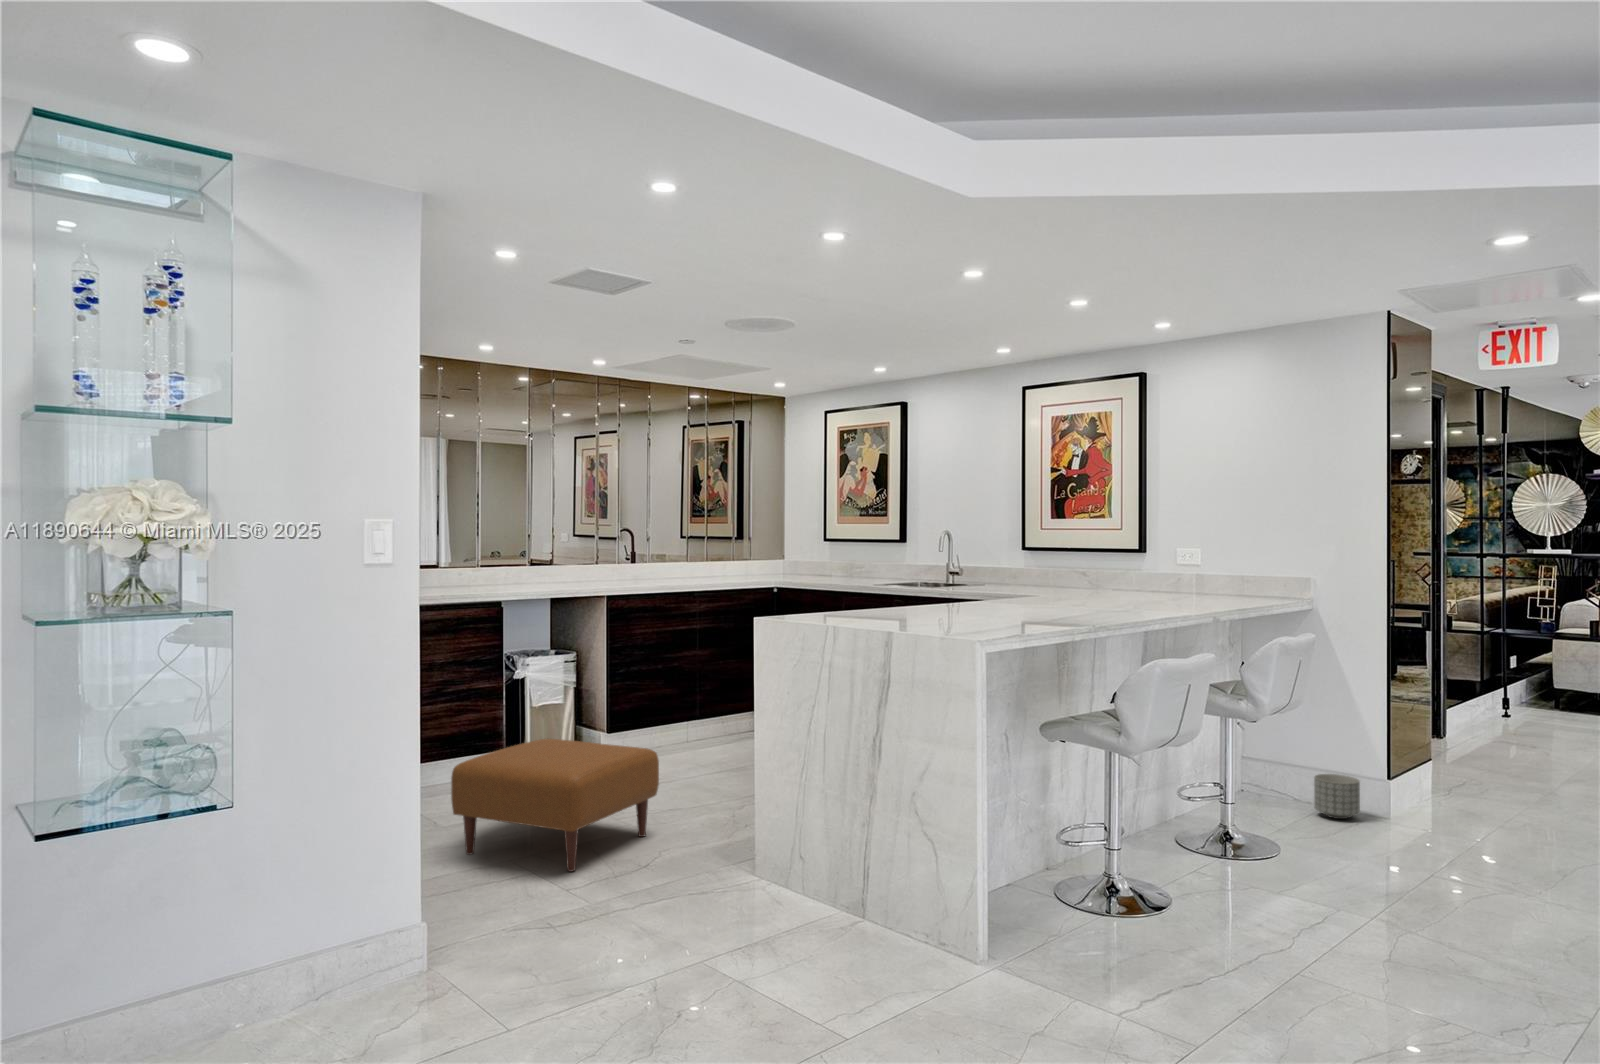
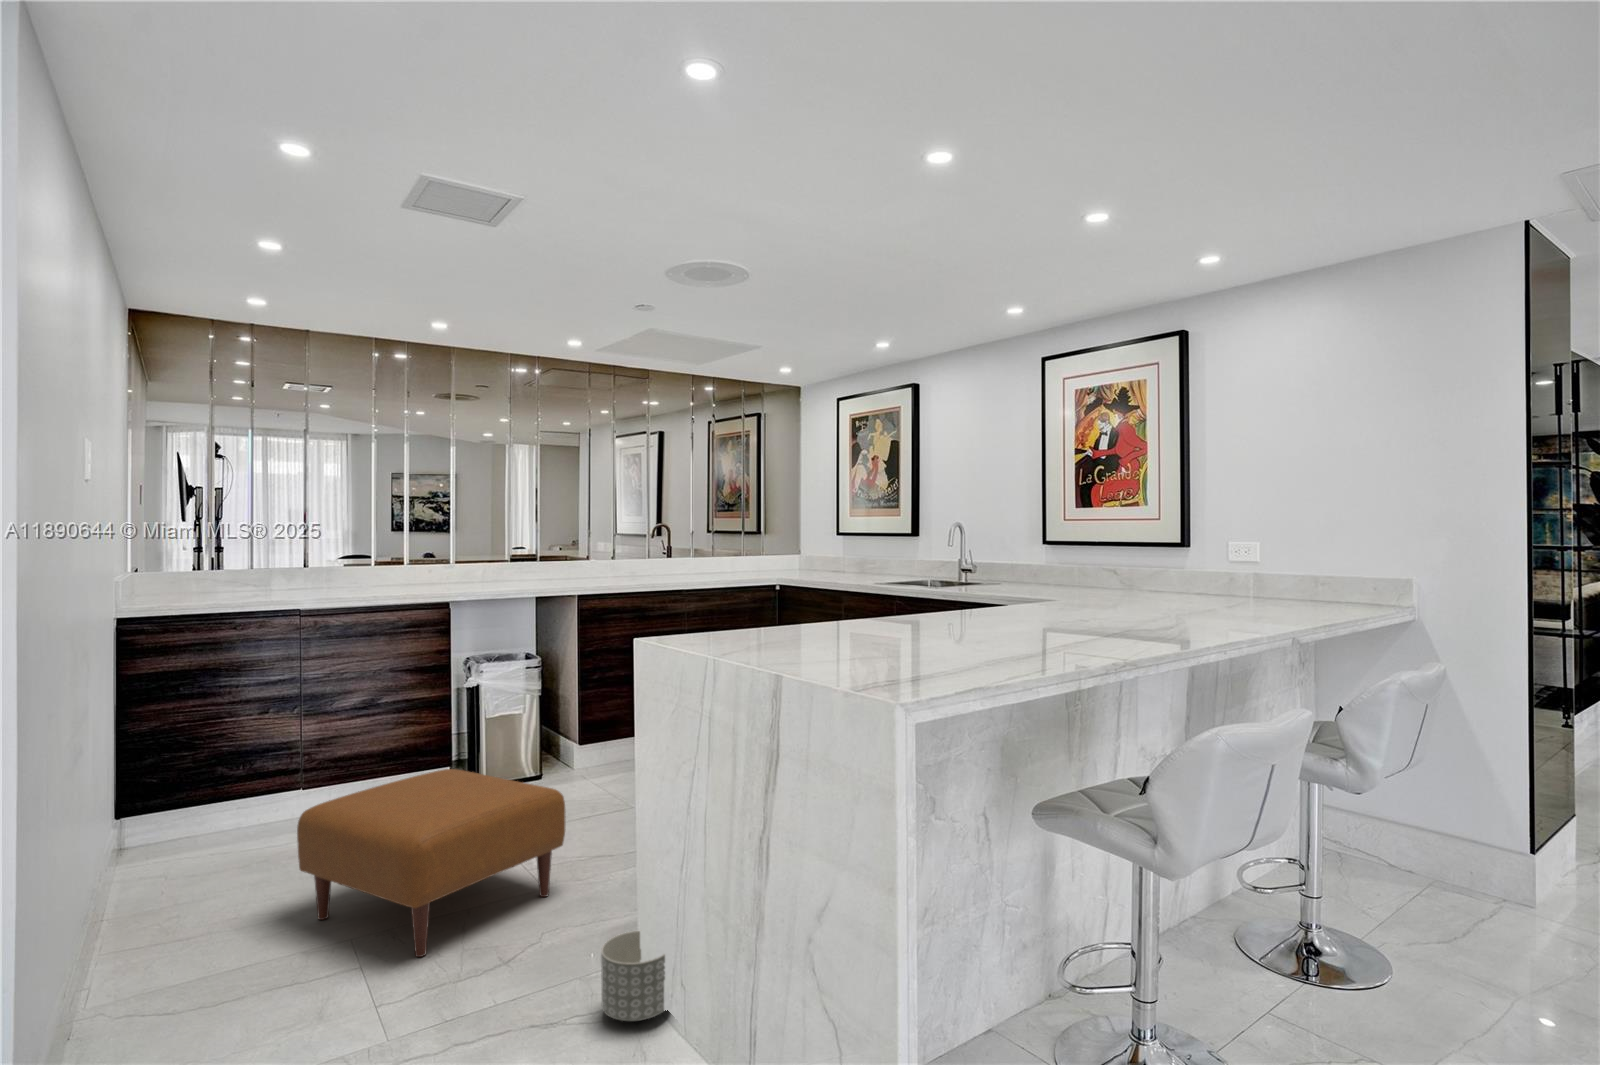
planter: present [1314,774,1360,819] -> present [601,931,665,1021]

